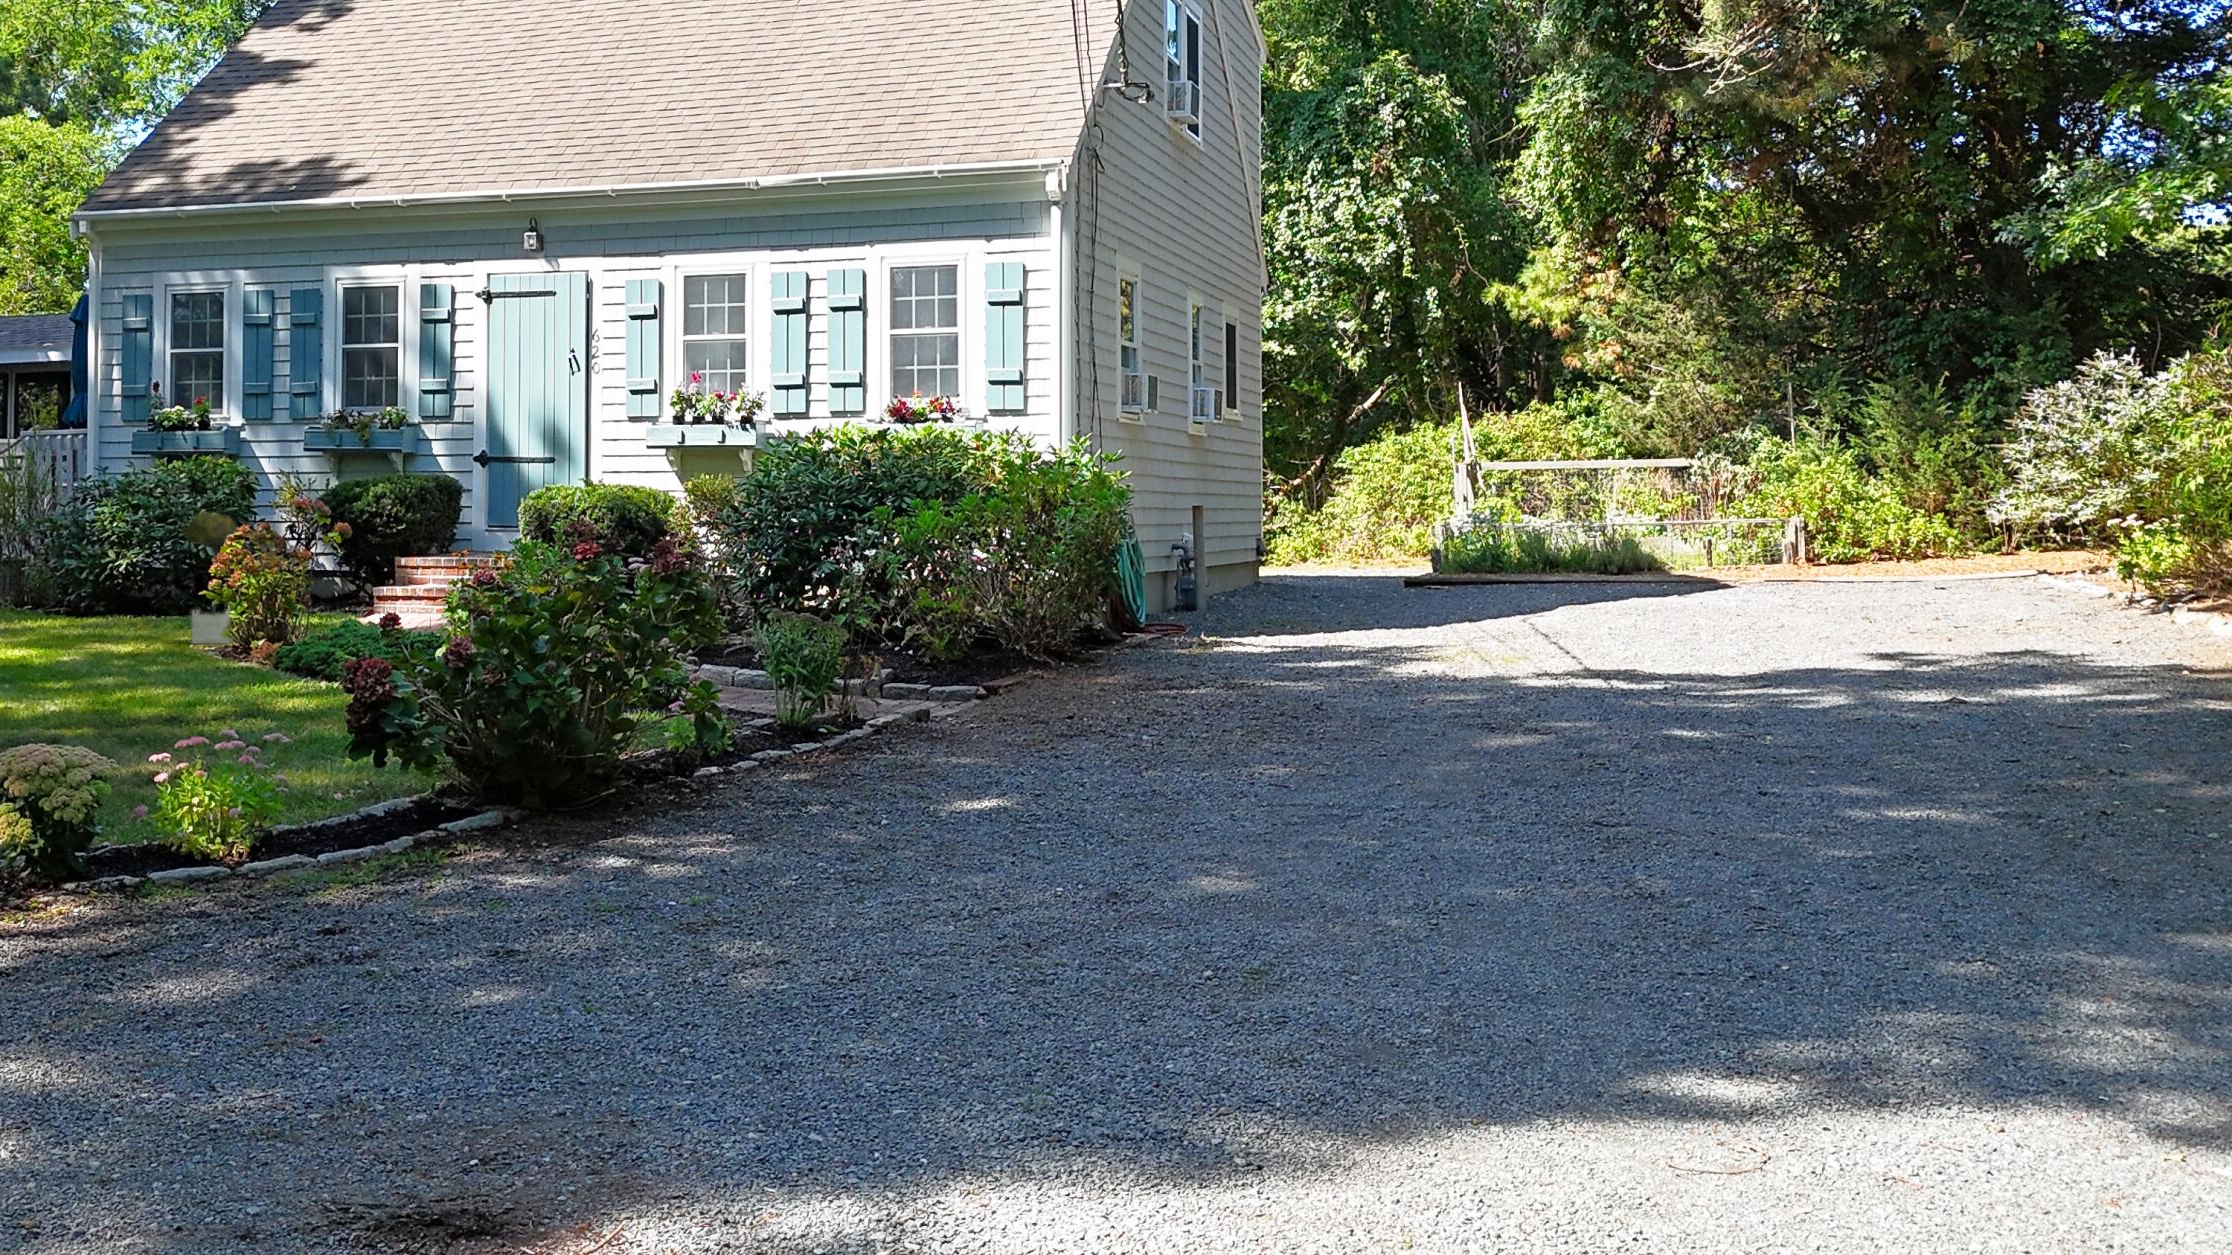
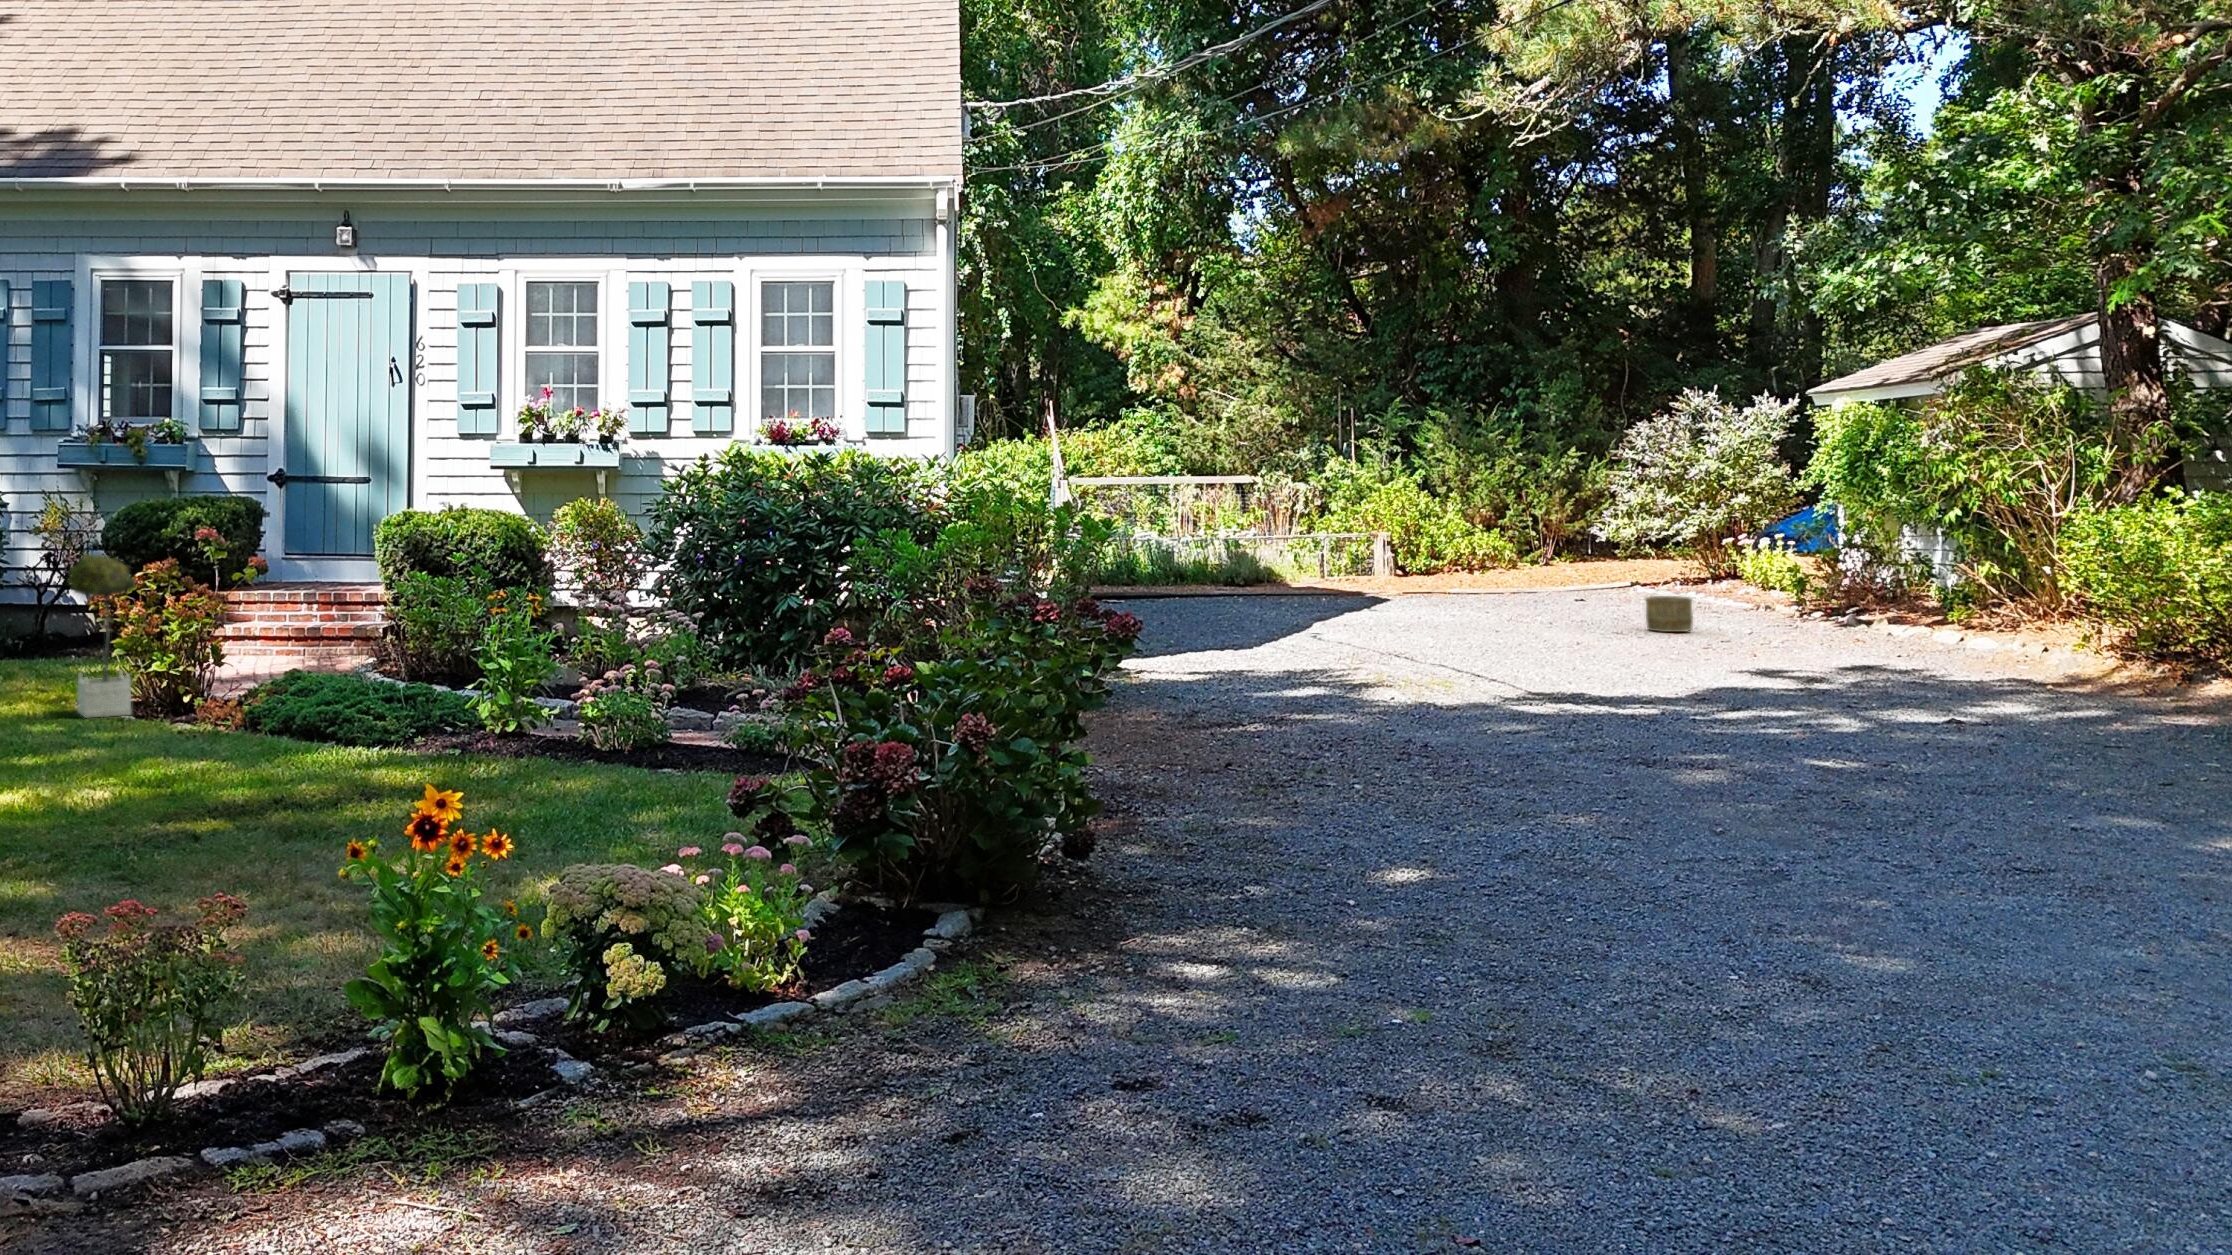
wooden bucket: none [1953,597,2013,638] -> present [1645,596,1693,632]

